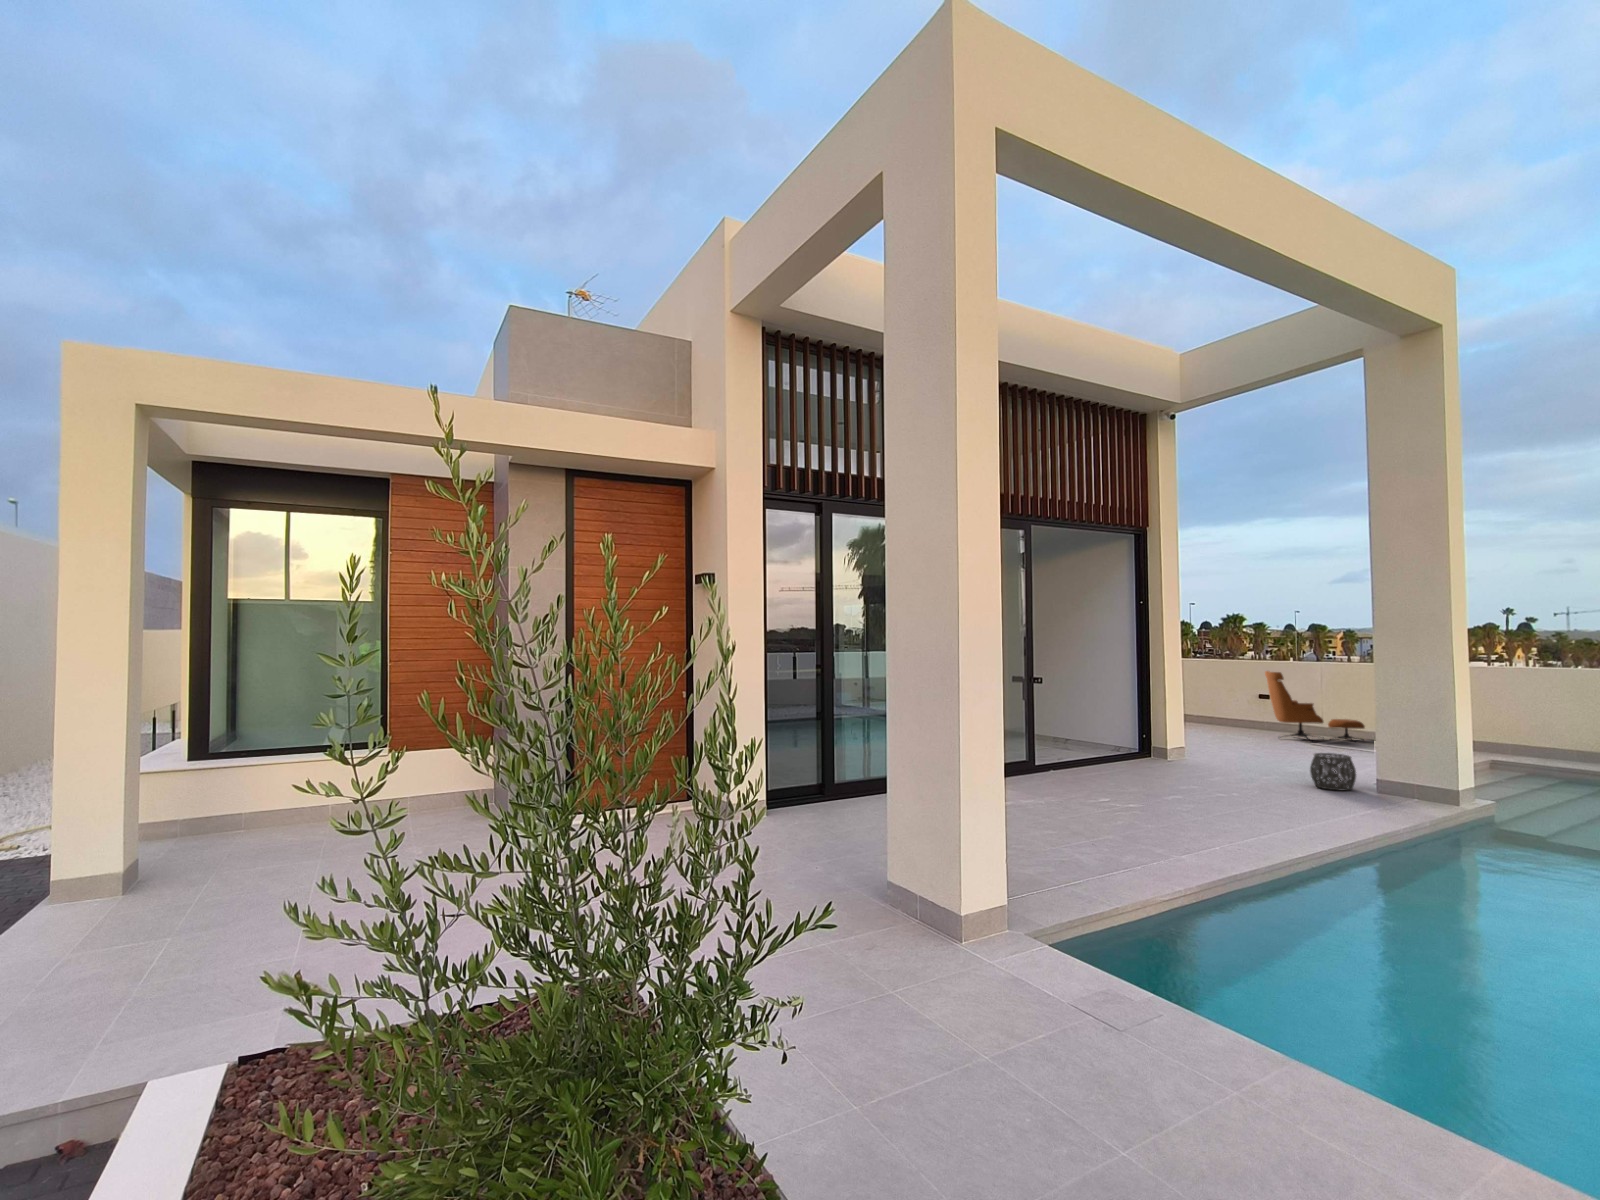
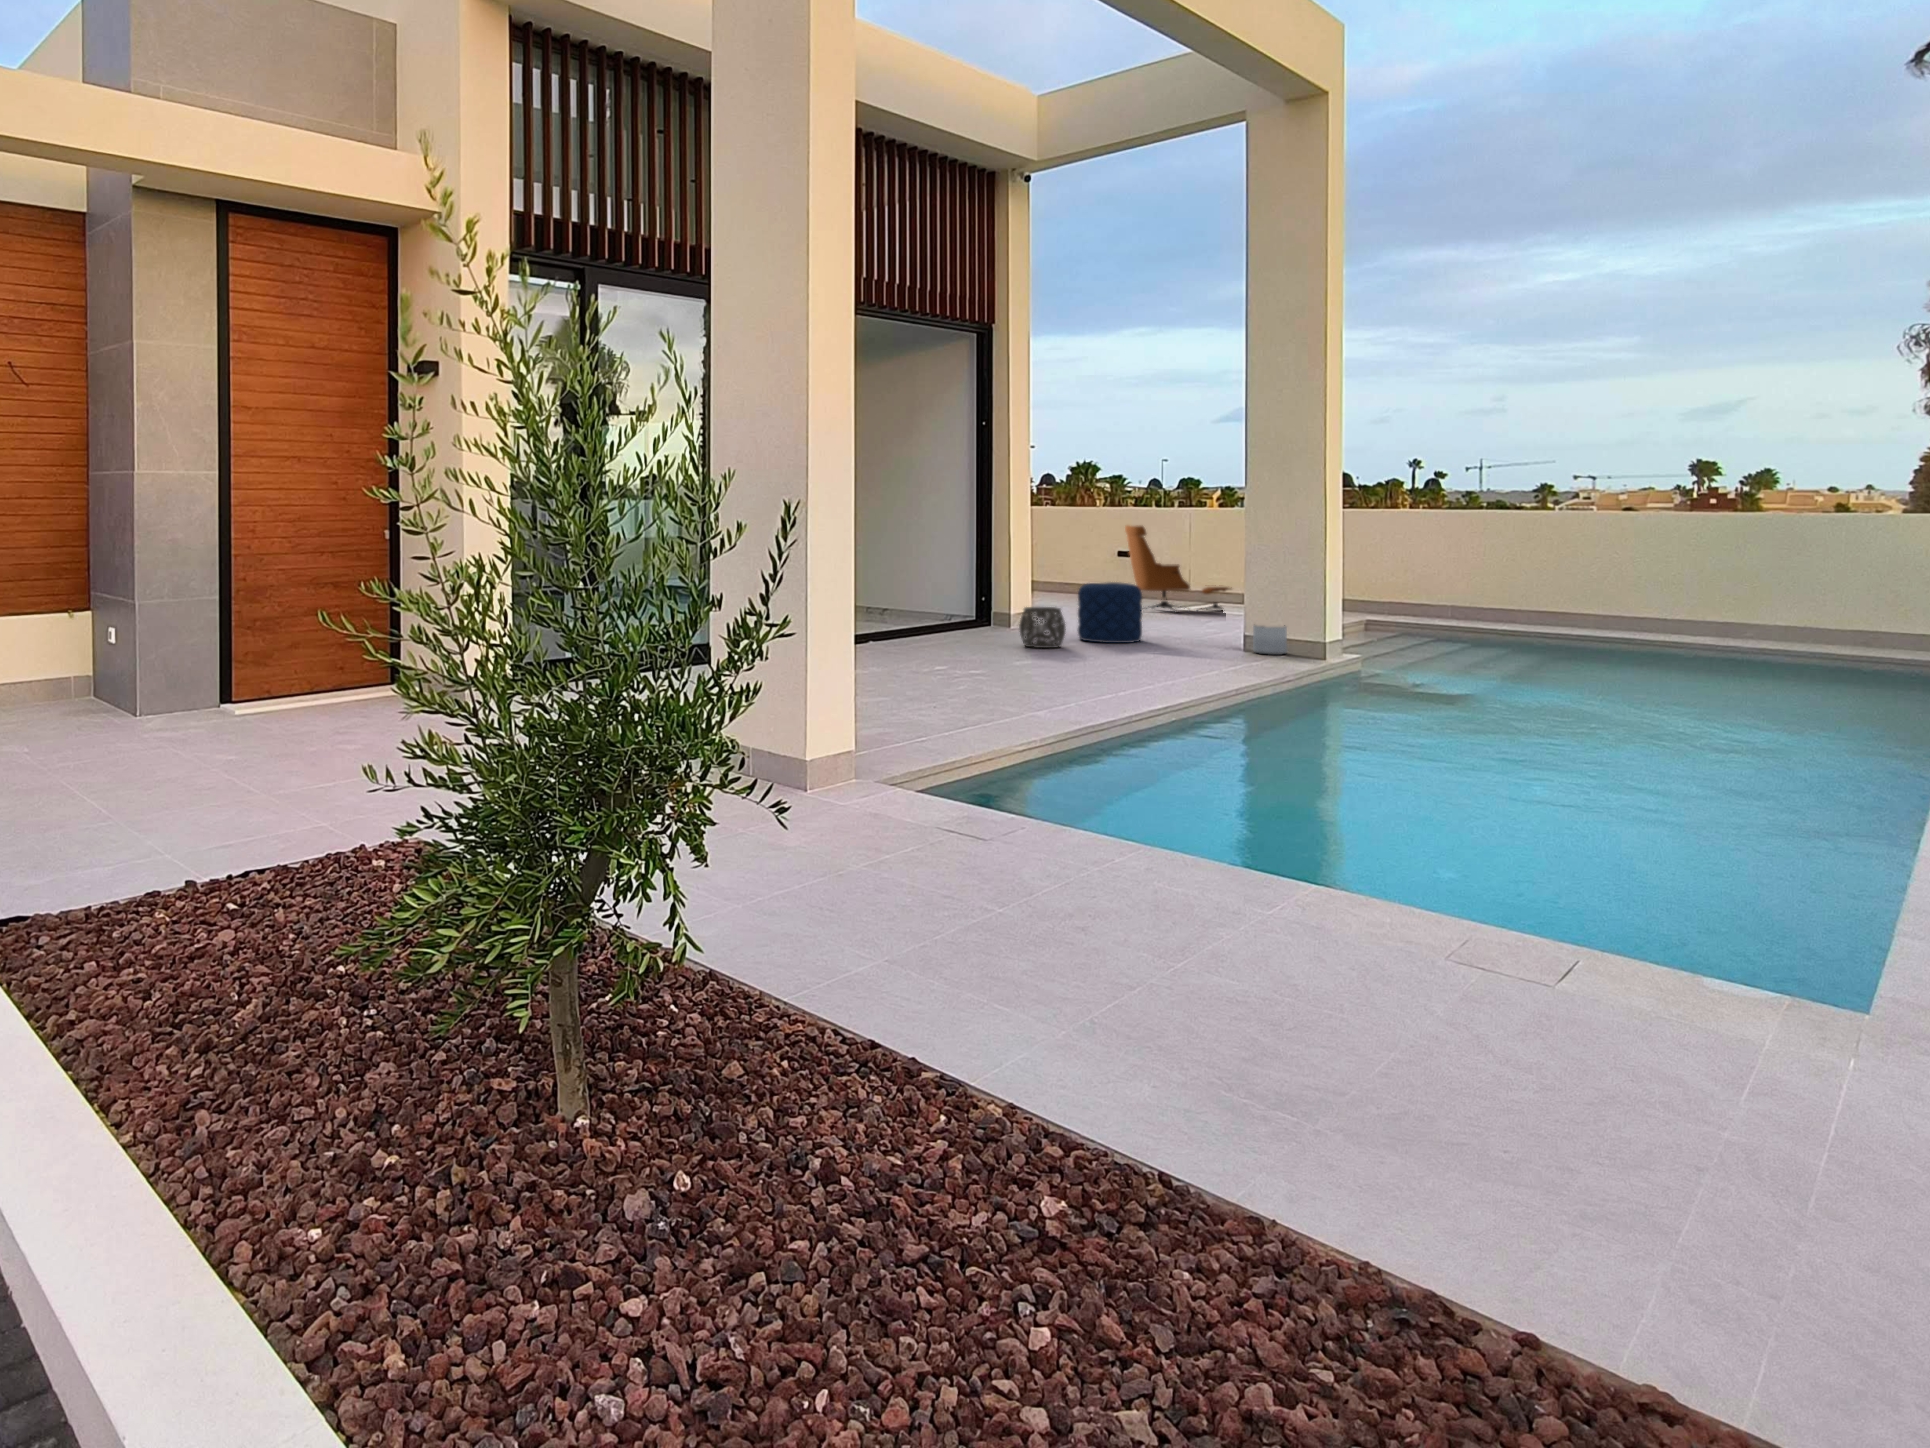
pouf: none [1223,727,1281,779] -> present [1078,582,1142,643]
woven basket: present [1310,753,1356,791] -> present [1019,607,1066,648]
planter: none [1385,773,1420,801] -> present [1253,625,1287,655]

